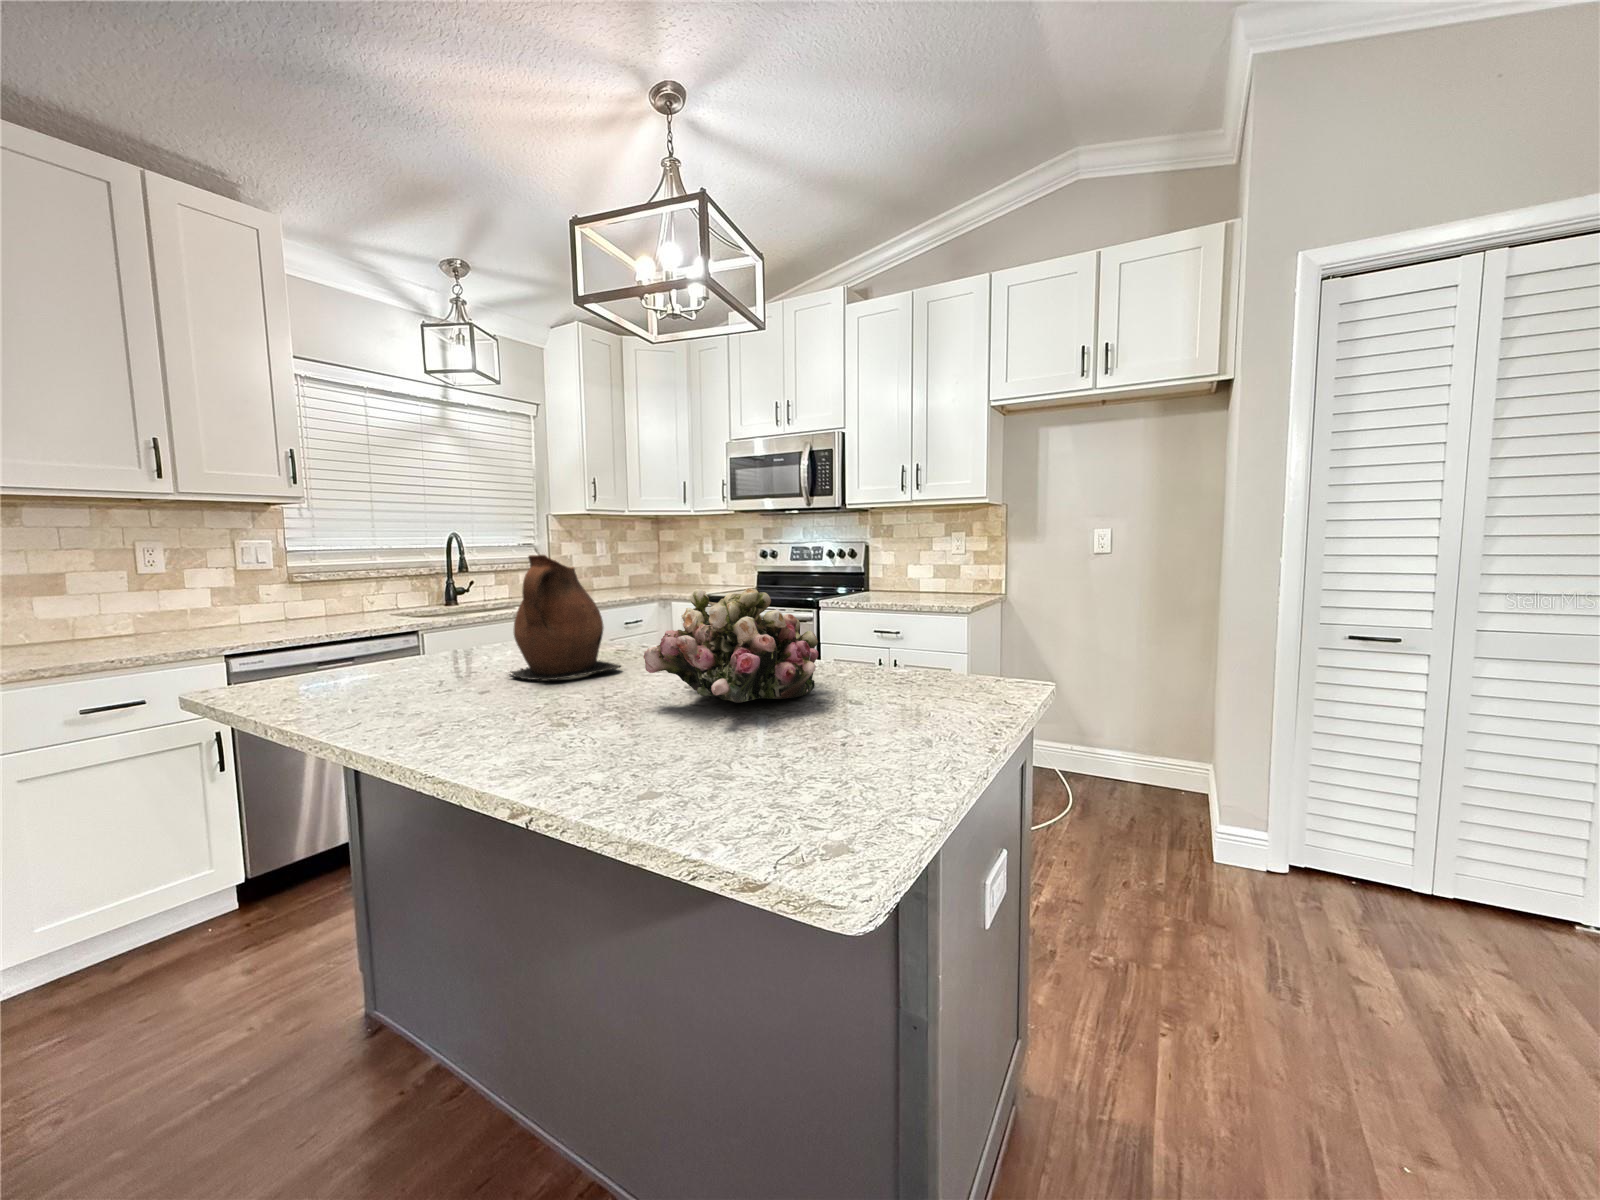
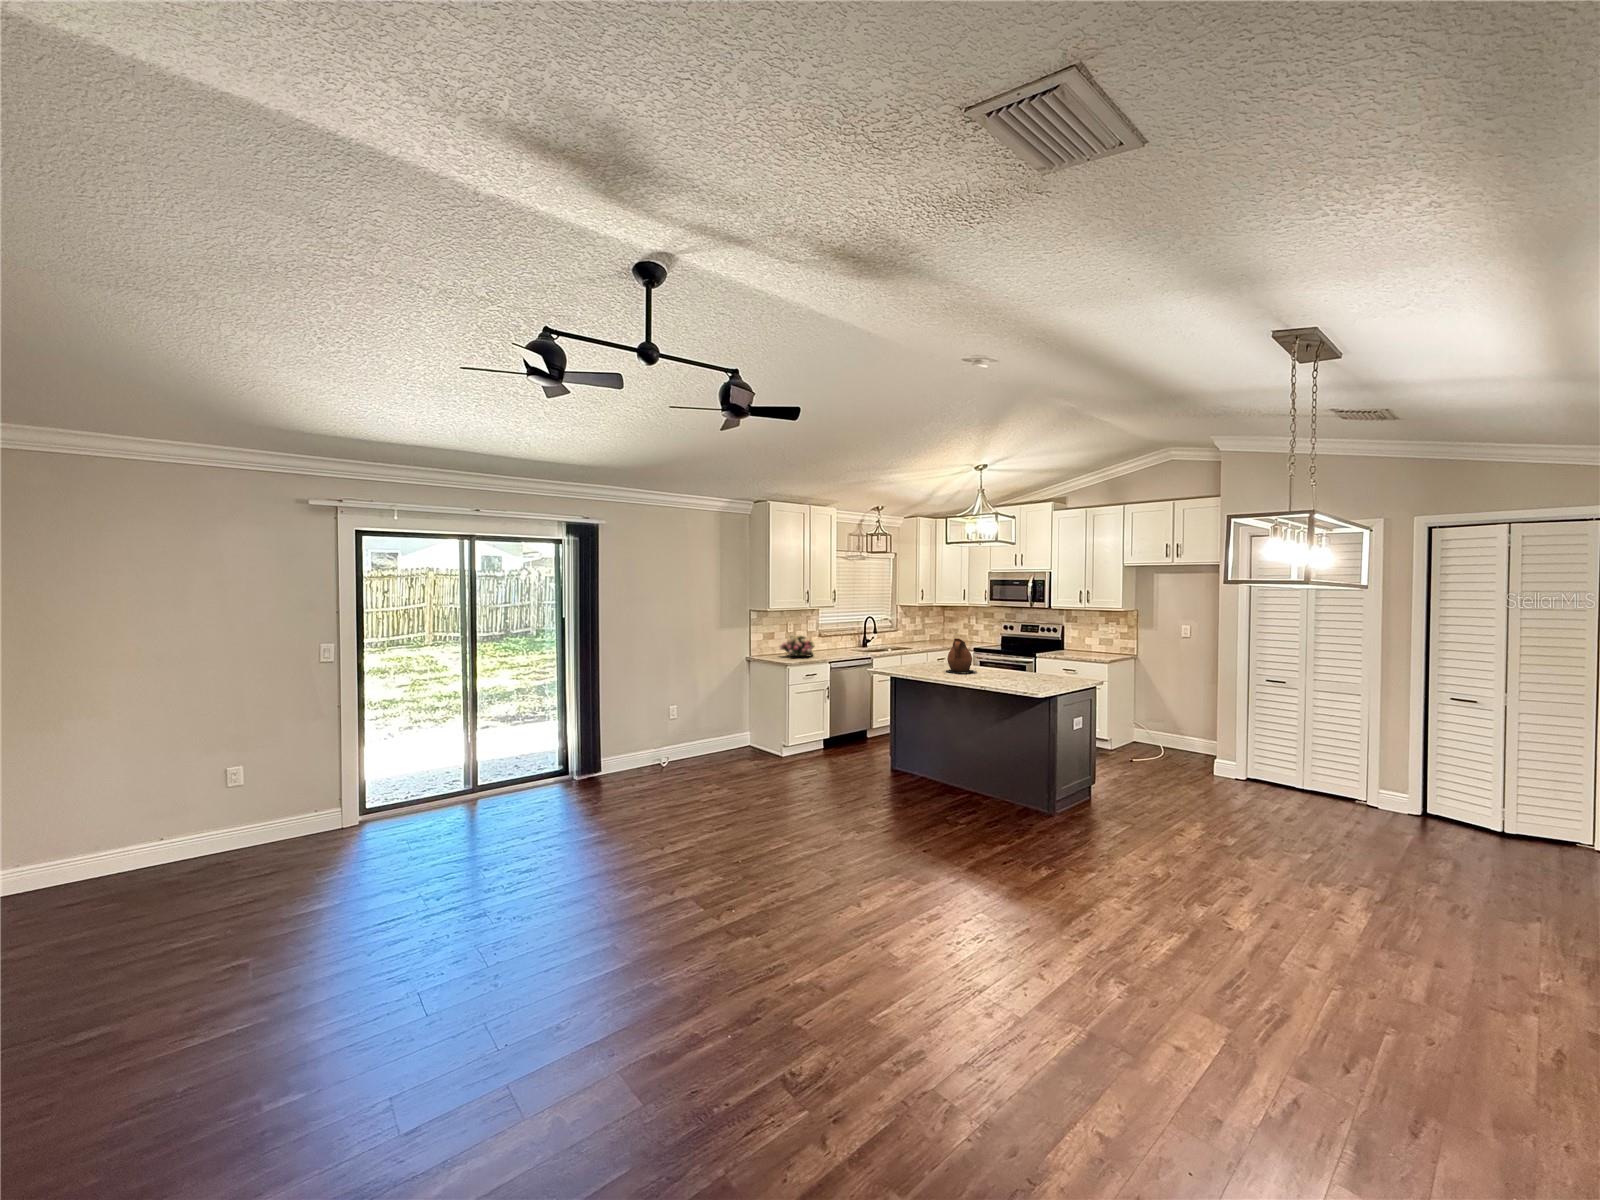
flower arrangement: present [644,588,818,702] -> present [780,635,815,656]

